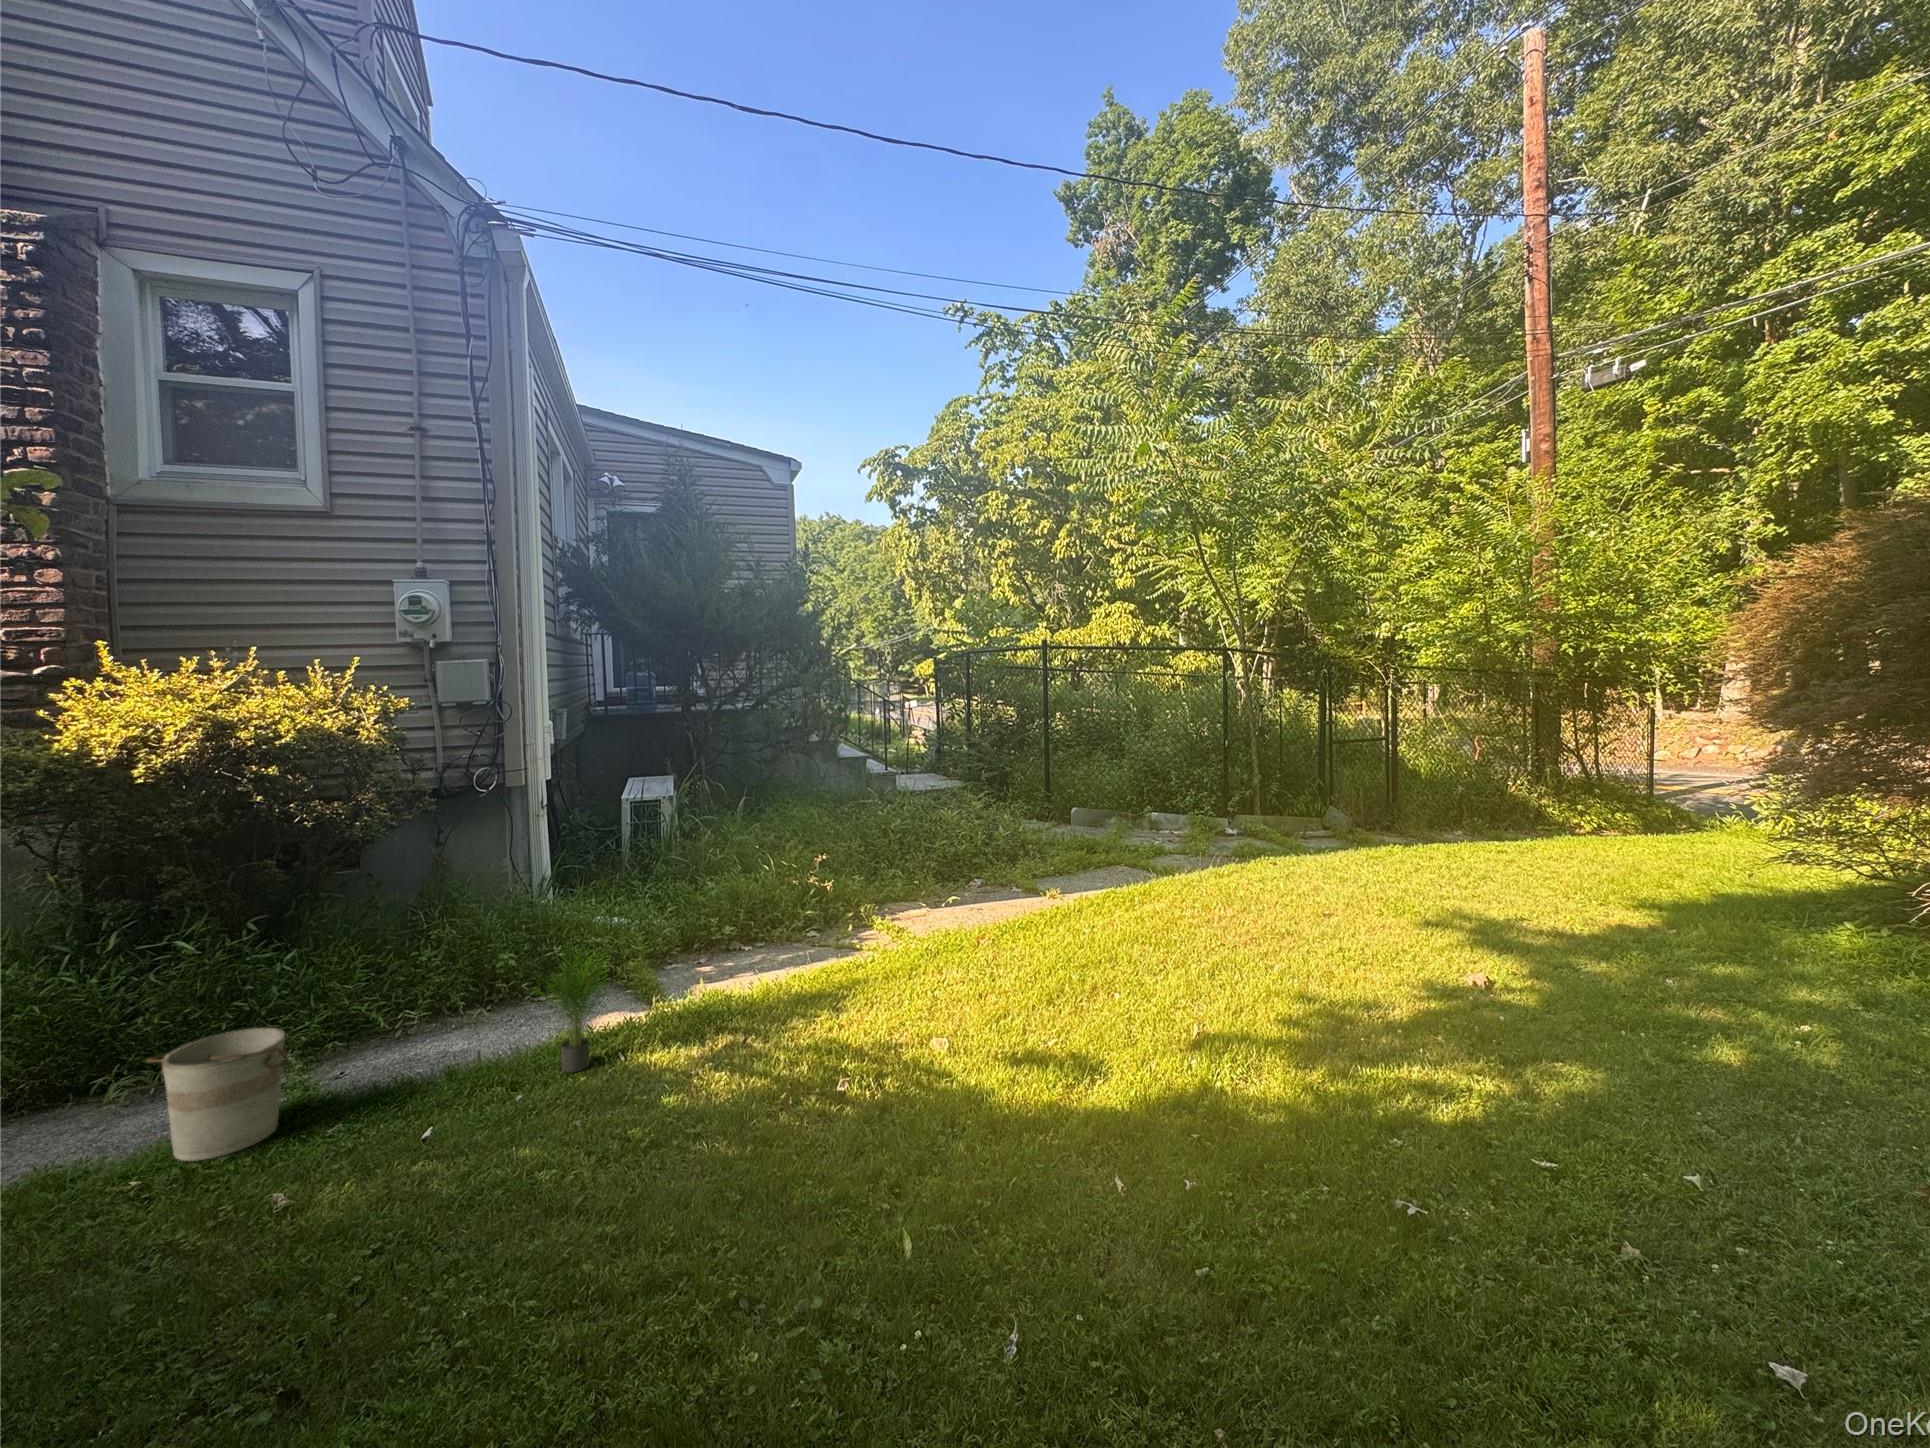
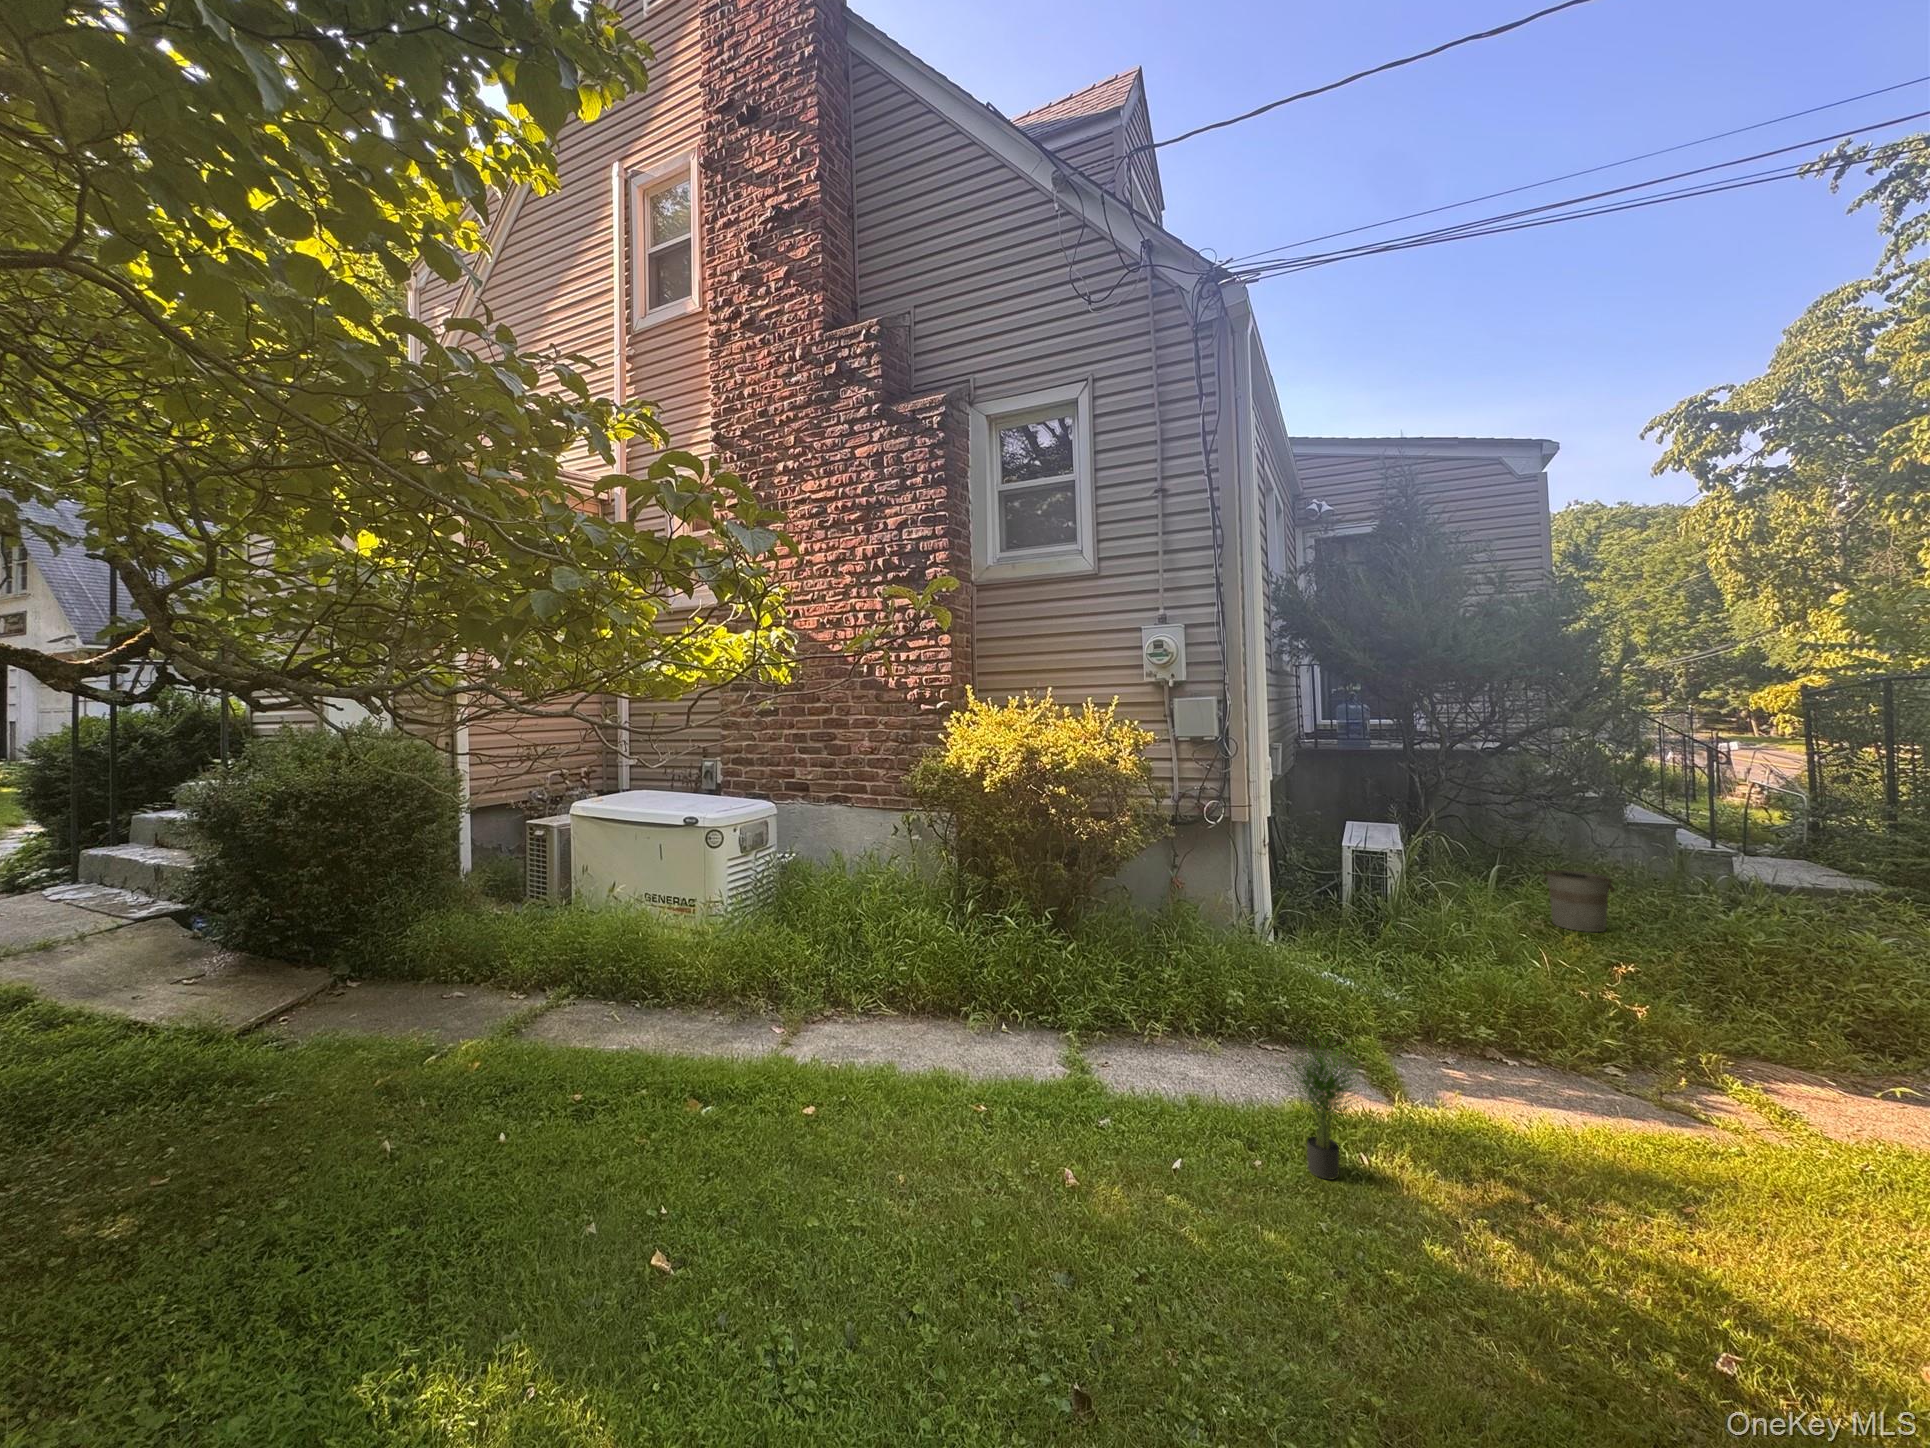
bucket: present [147,1028,288,1161] -> present [1543,870,1615,932]

